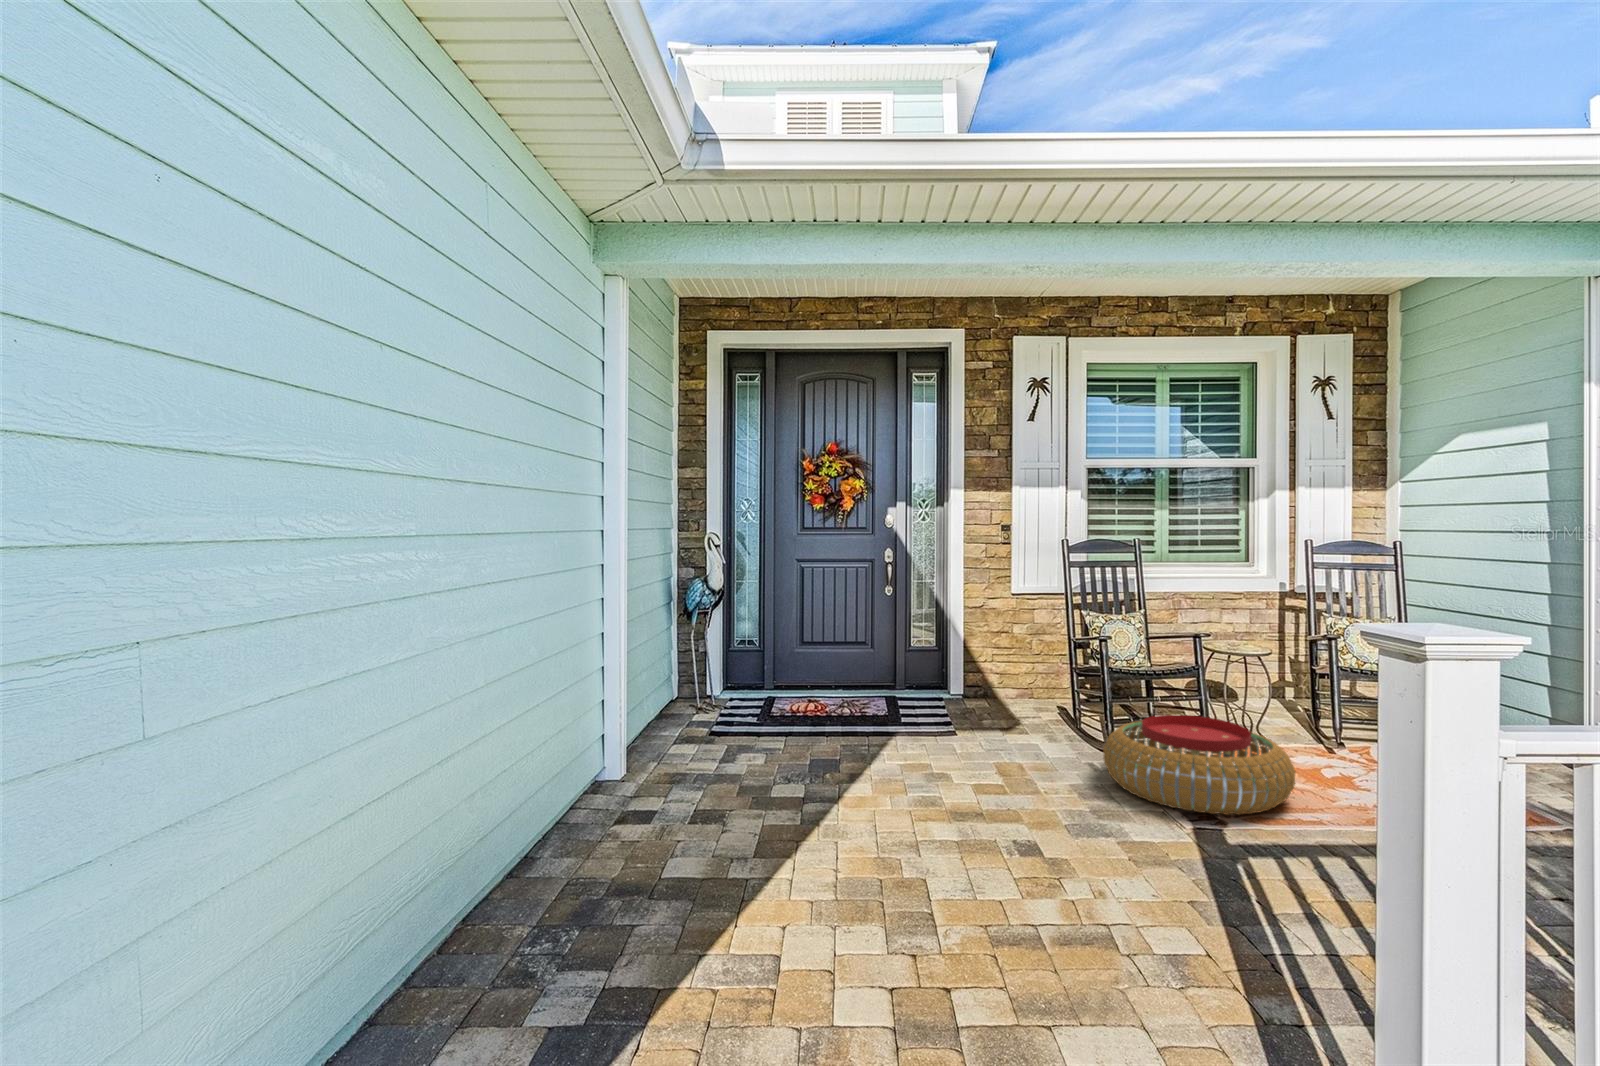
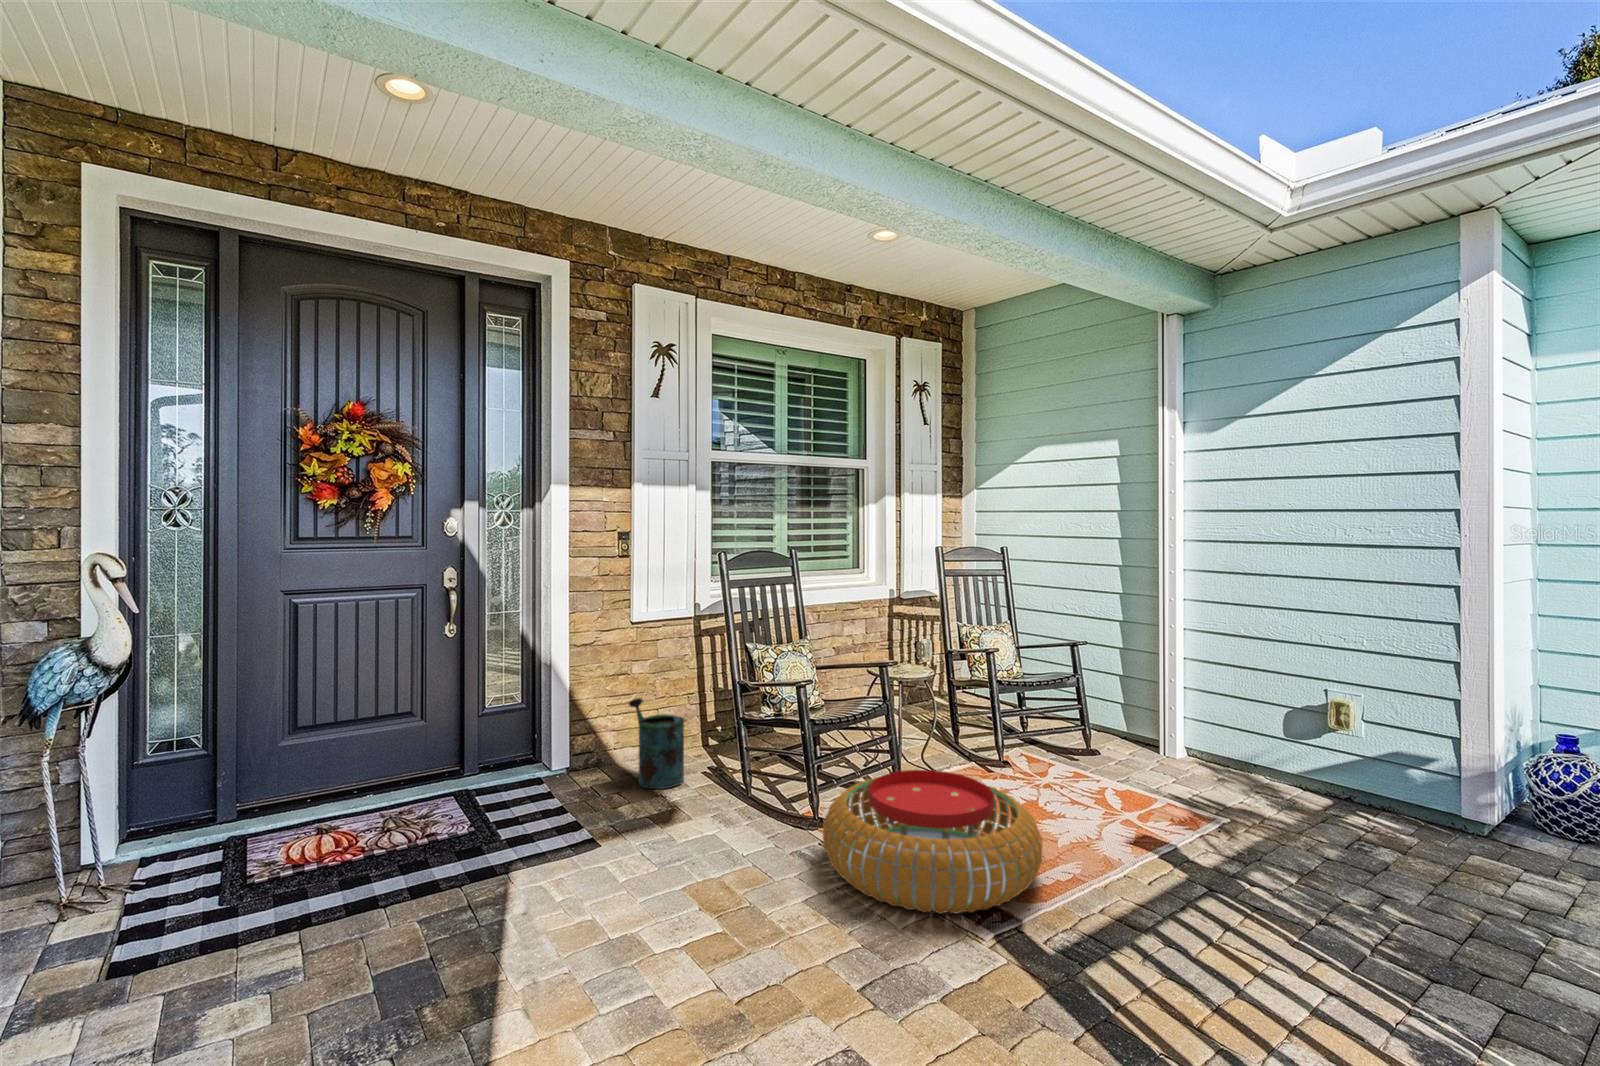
watering can: none [1008,651,1044,717] -> present [629,698,684,789]

